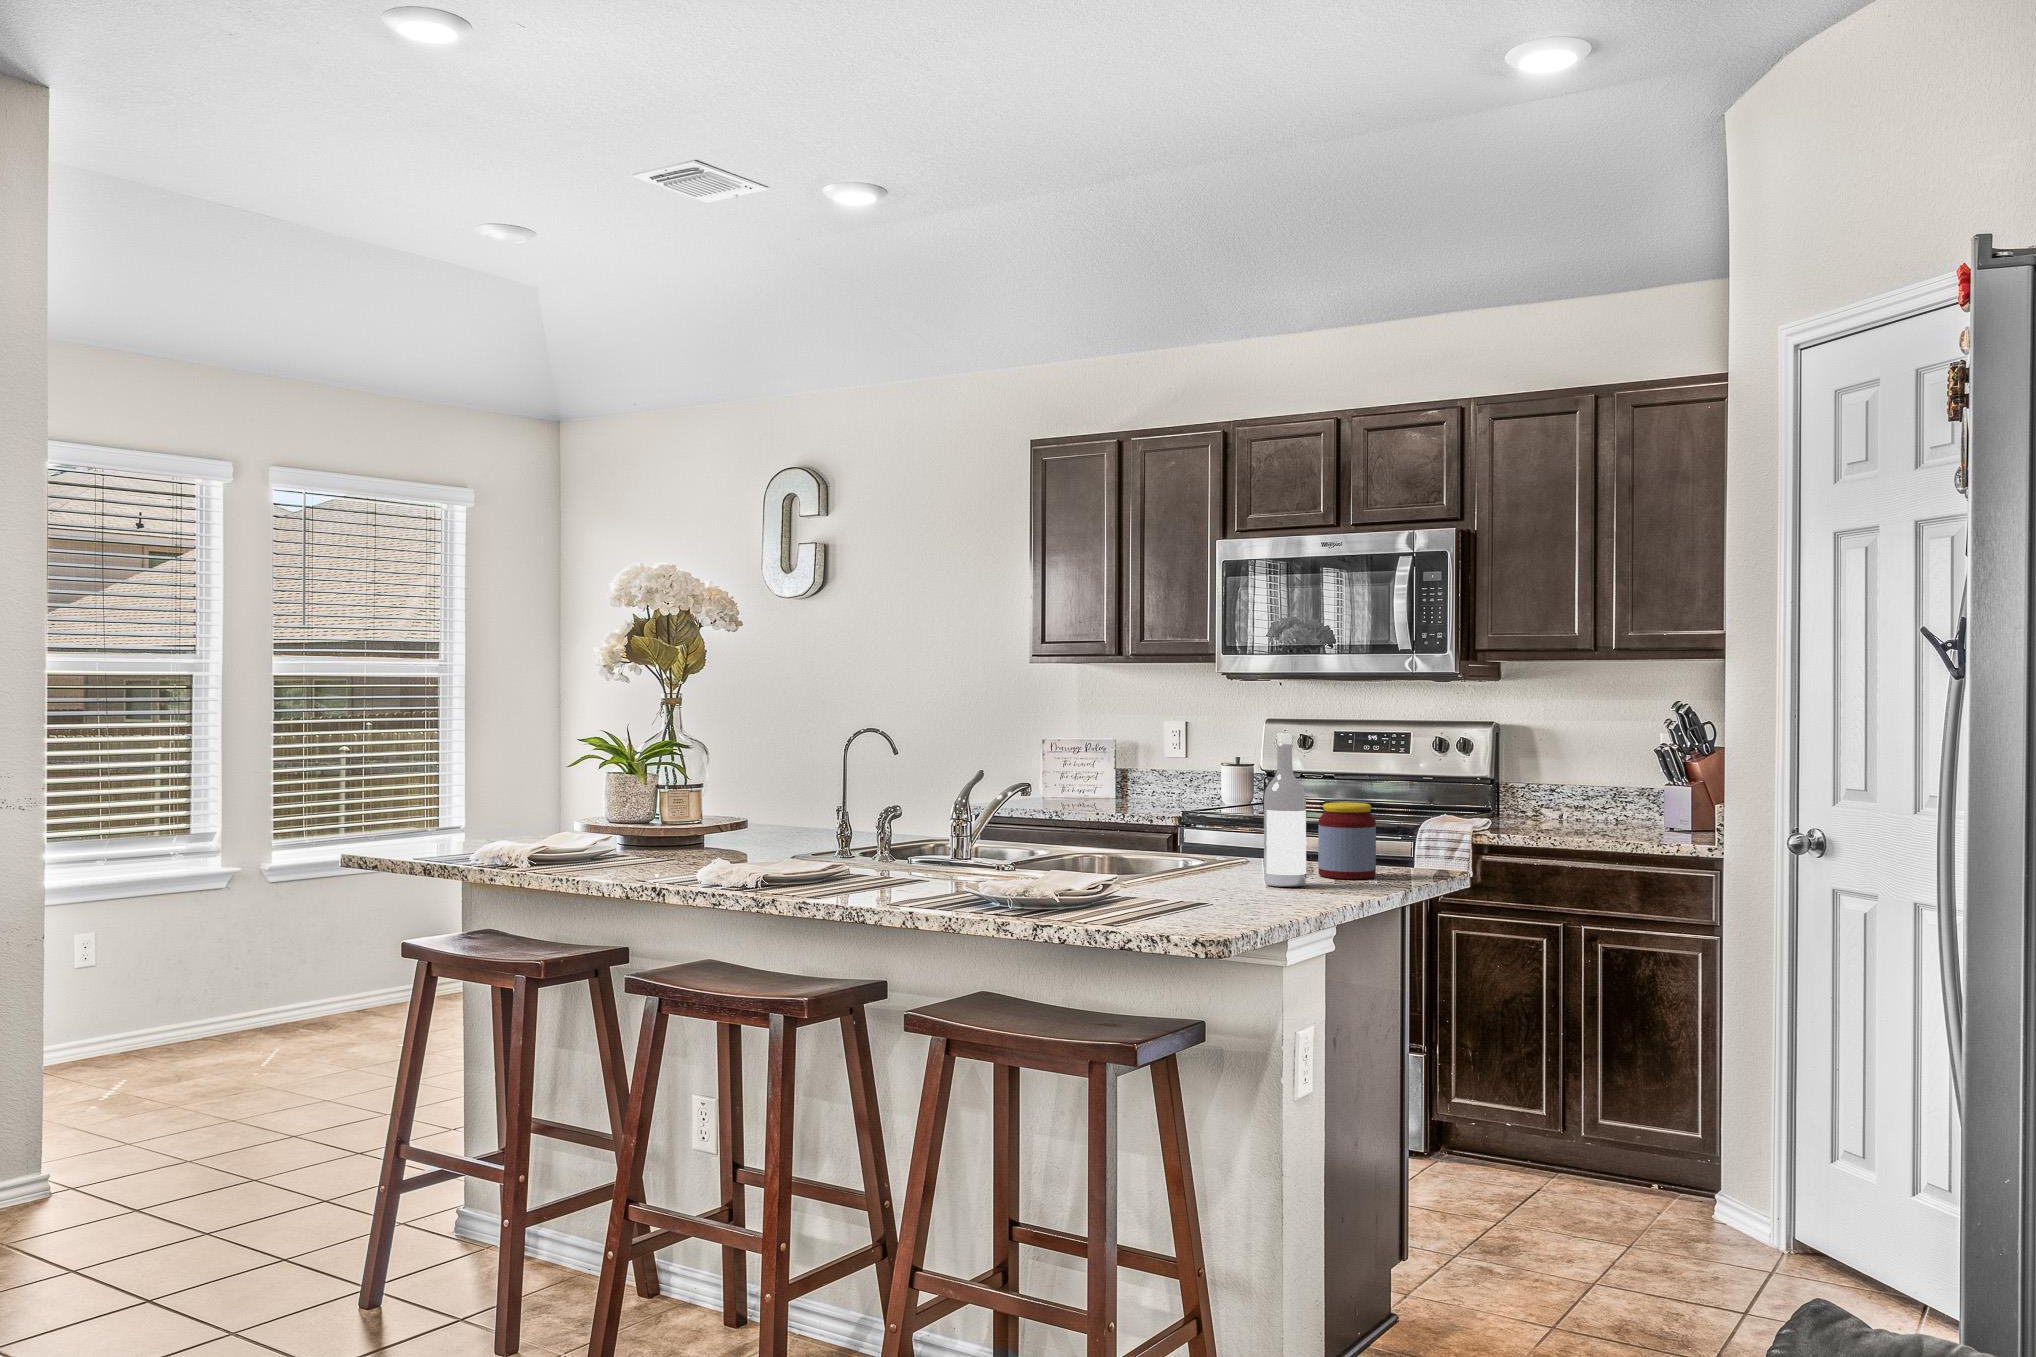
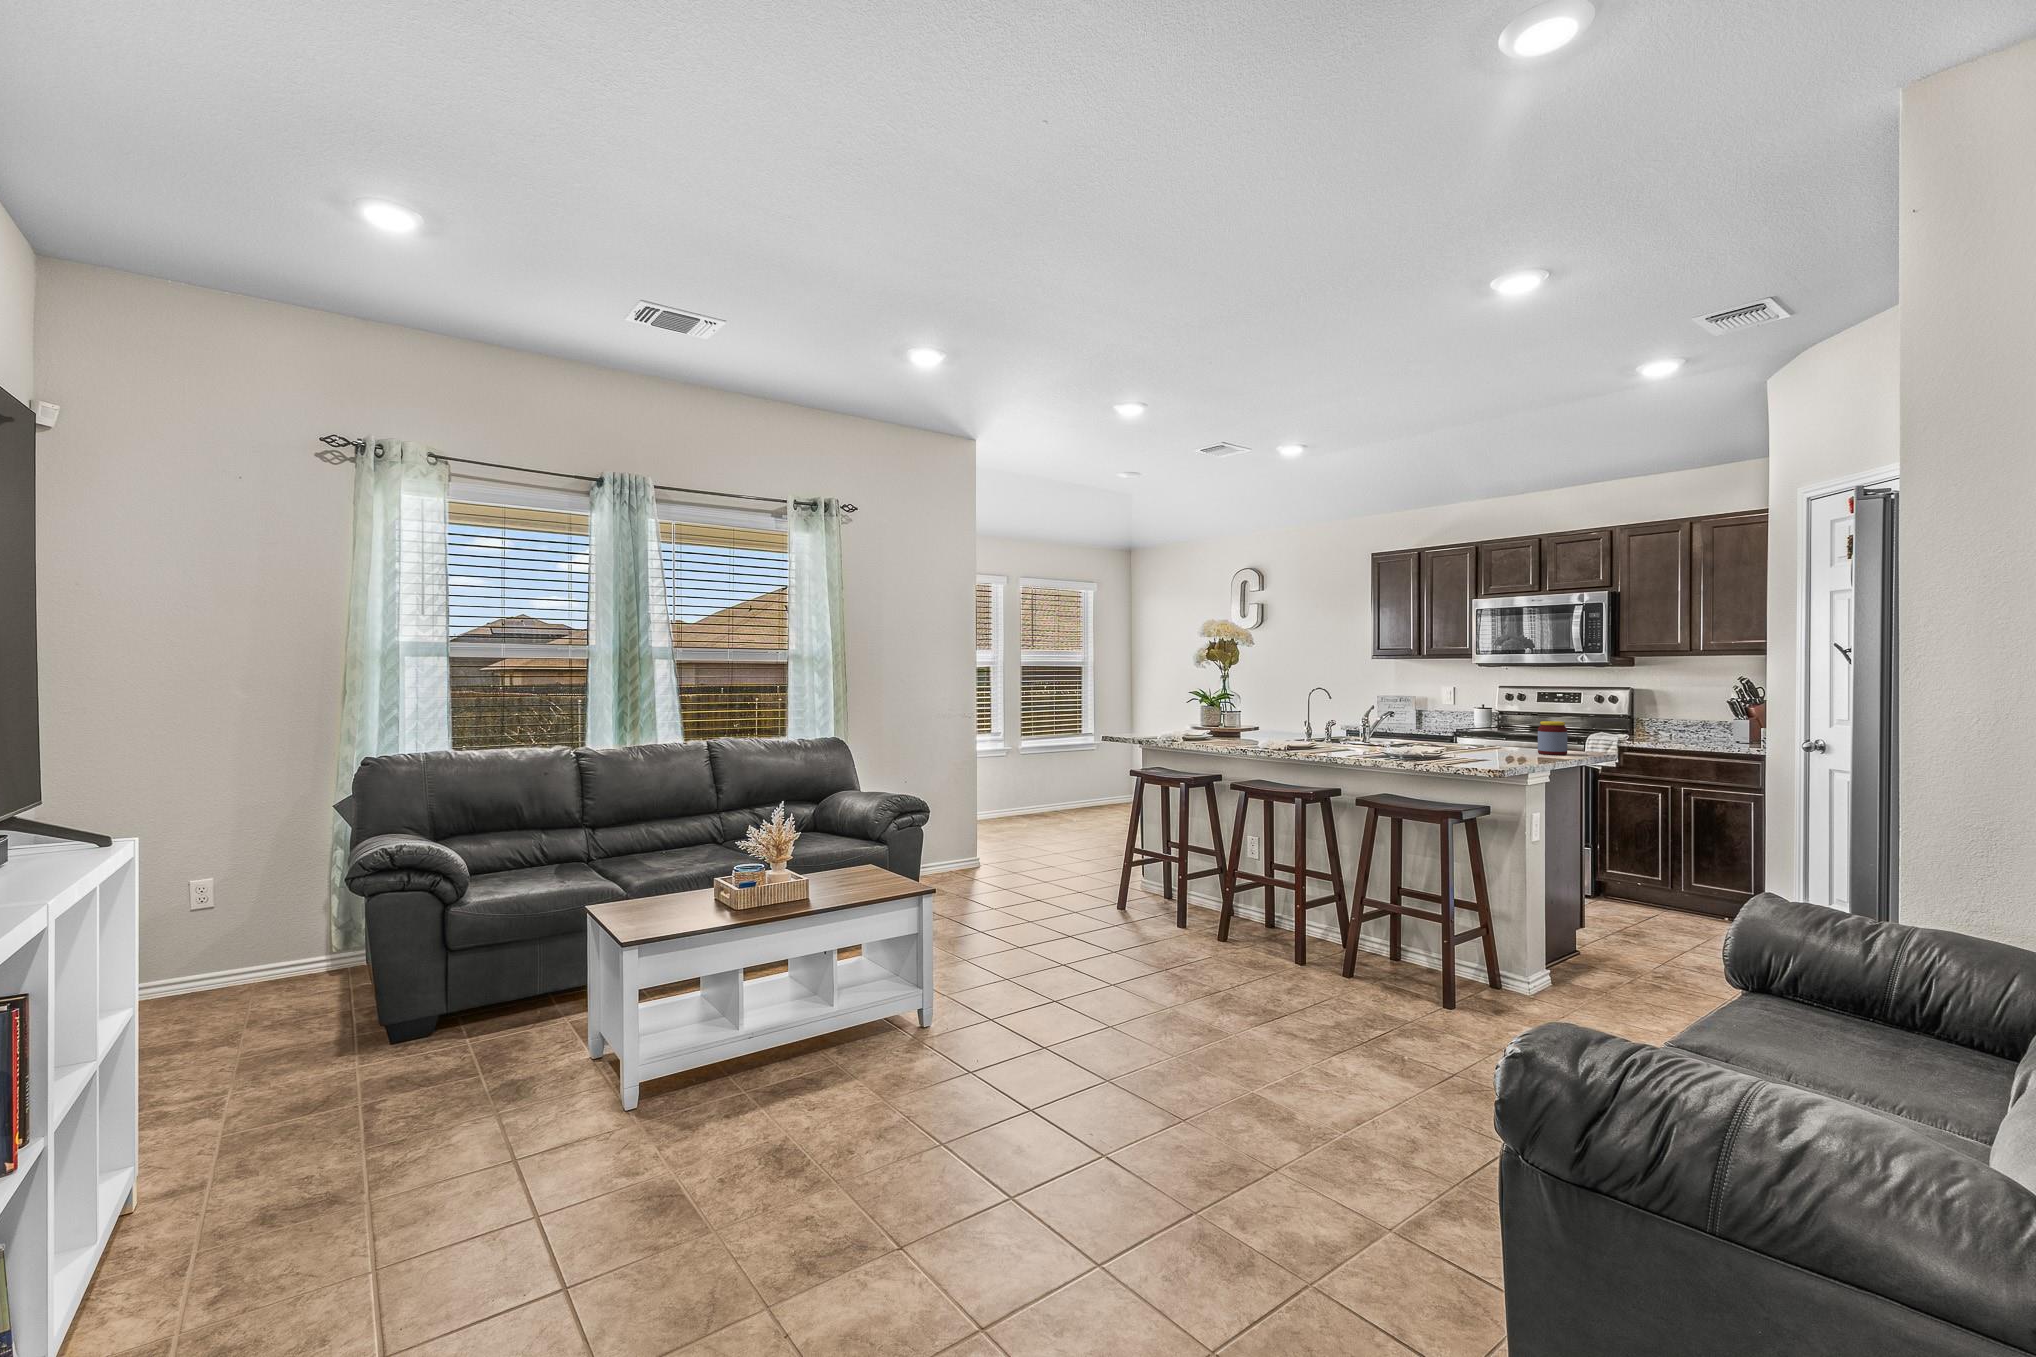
wine bottle: present [1264,733,1306,887] -> none [1512,690,1533,756]

